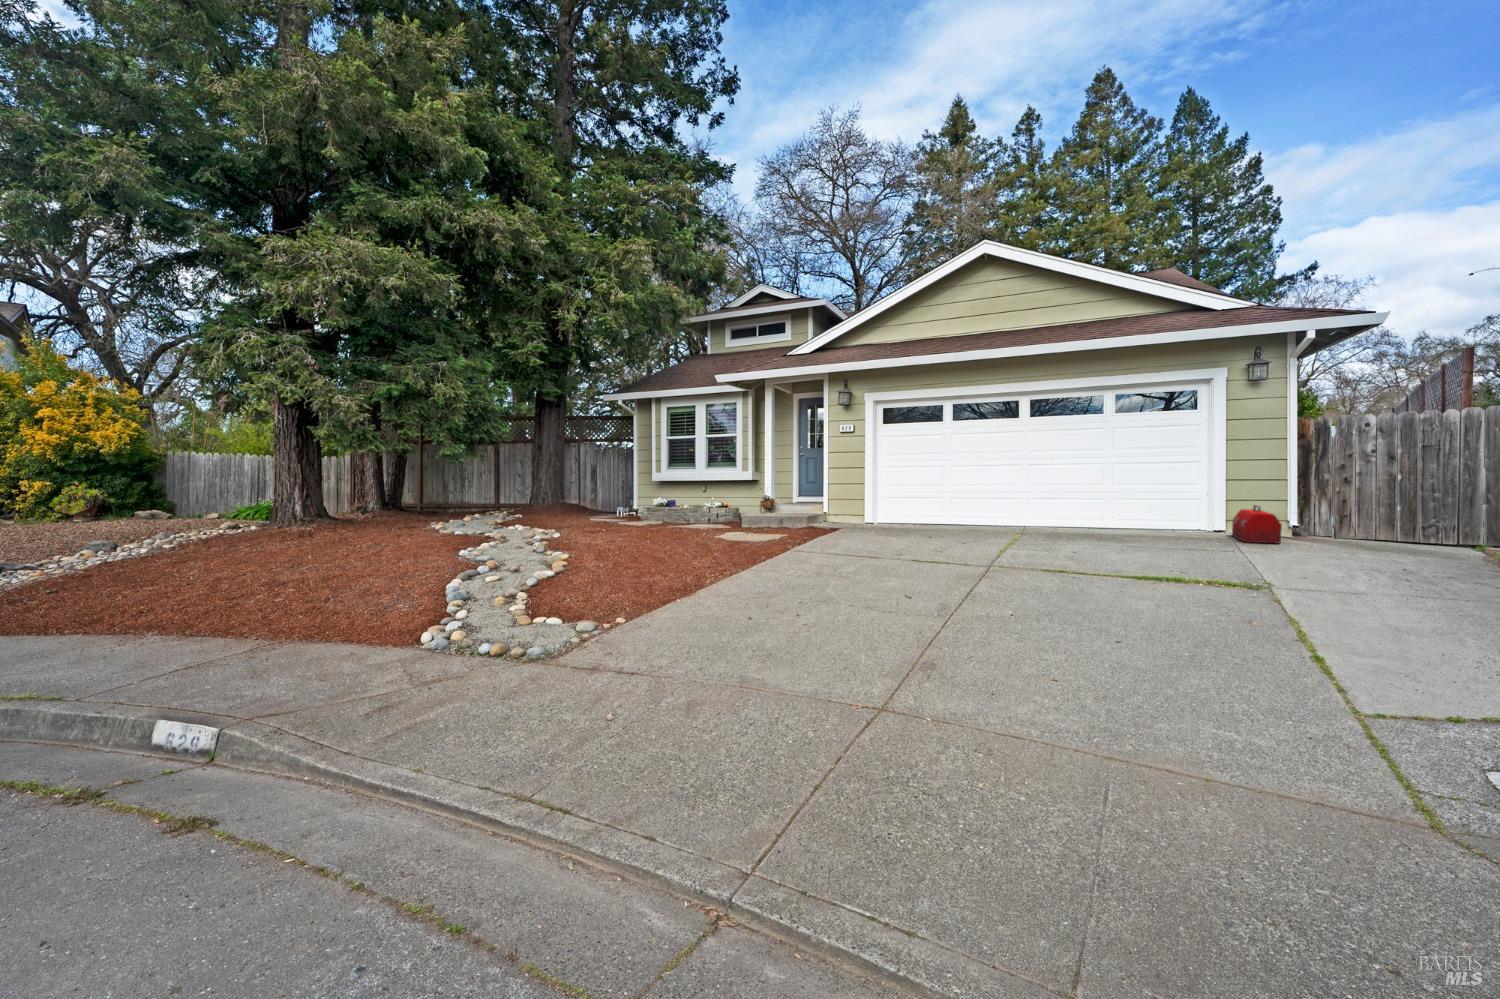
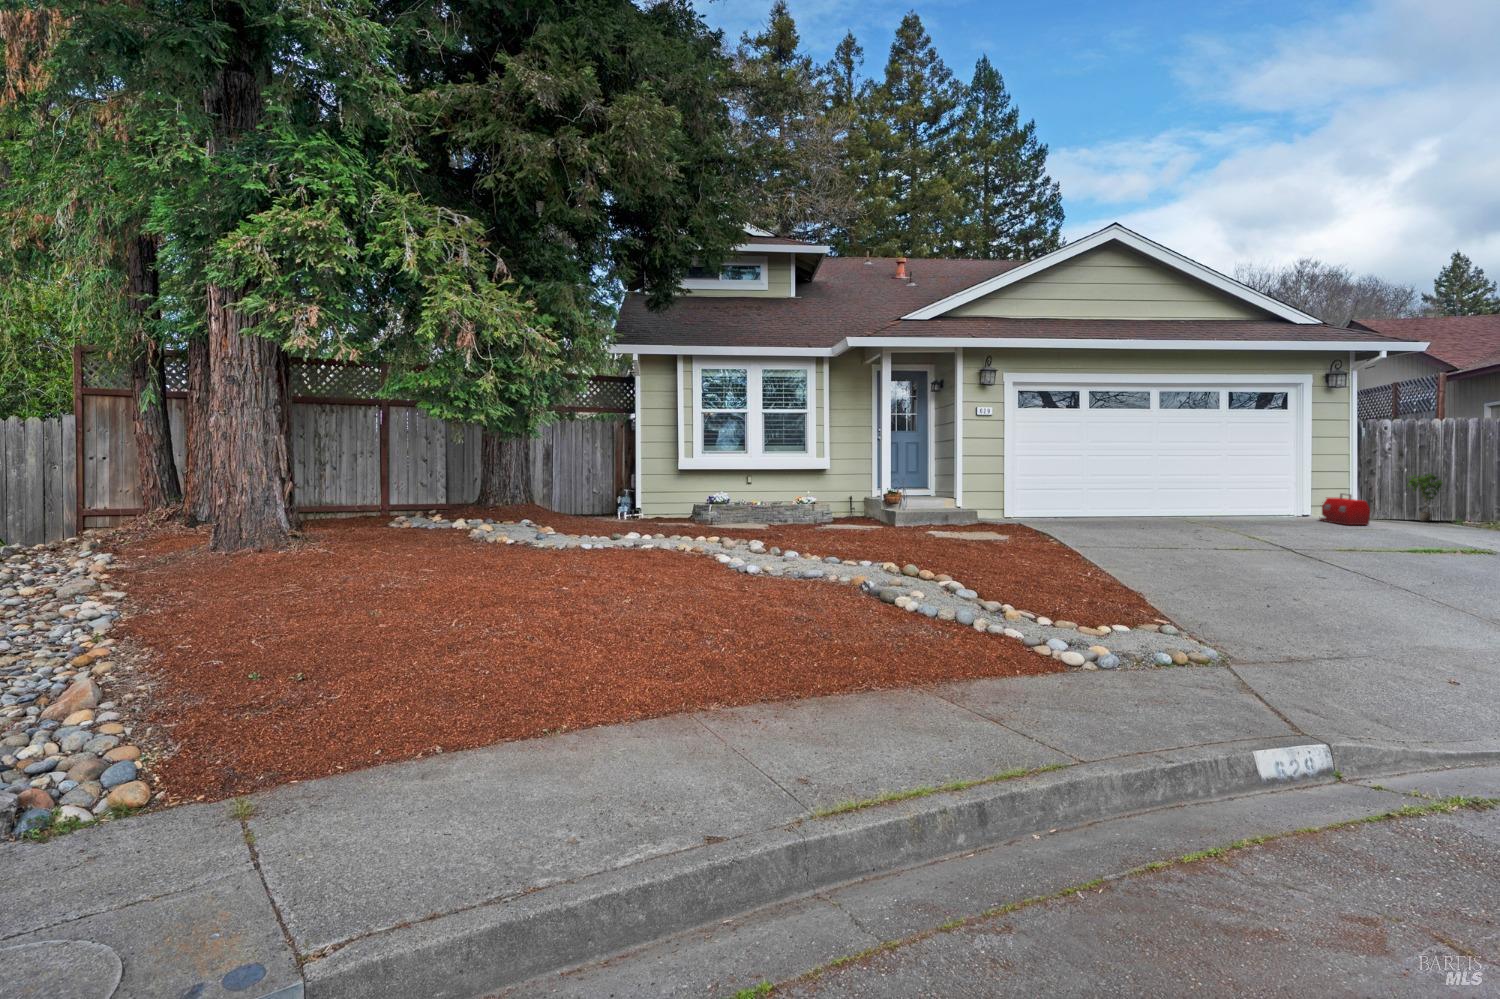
potted plant: none [1377,481,1445,544] -> present [1407,473,1442,522]

